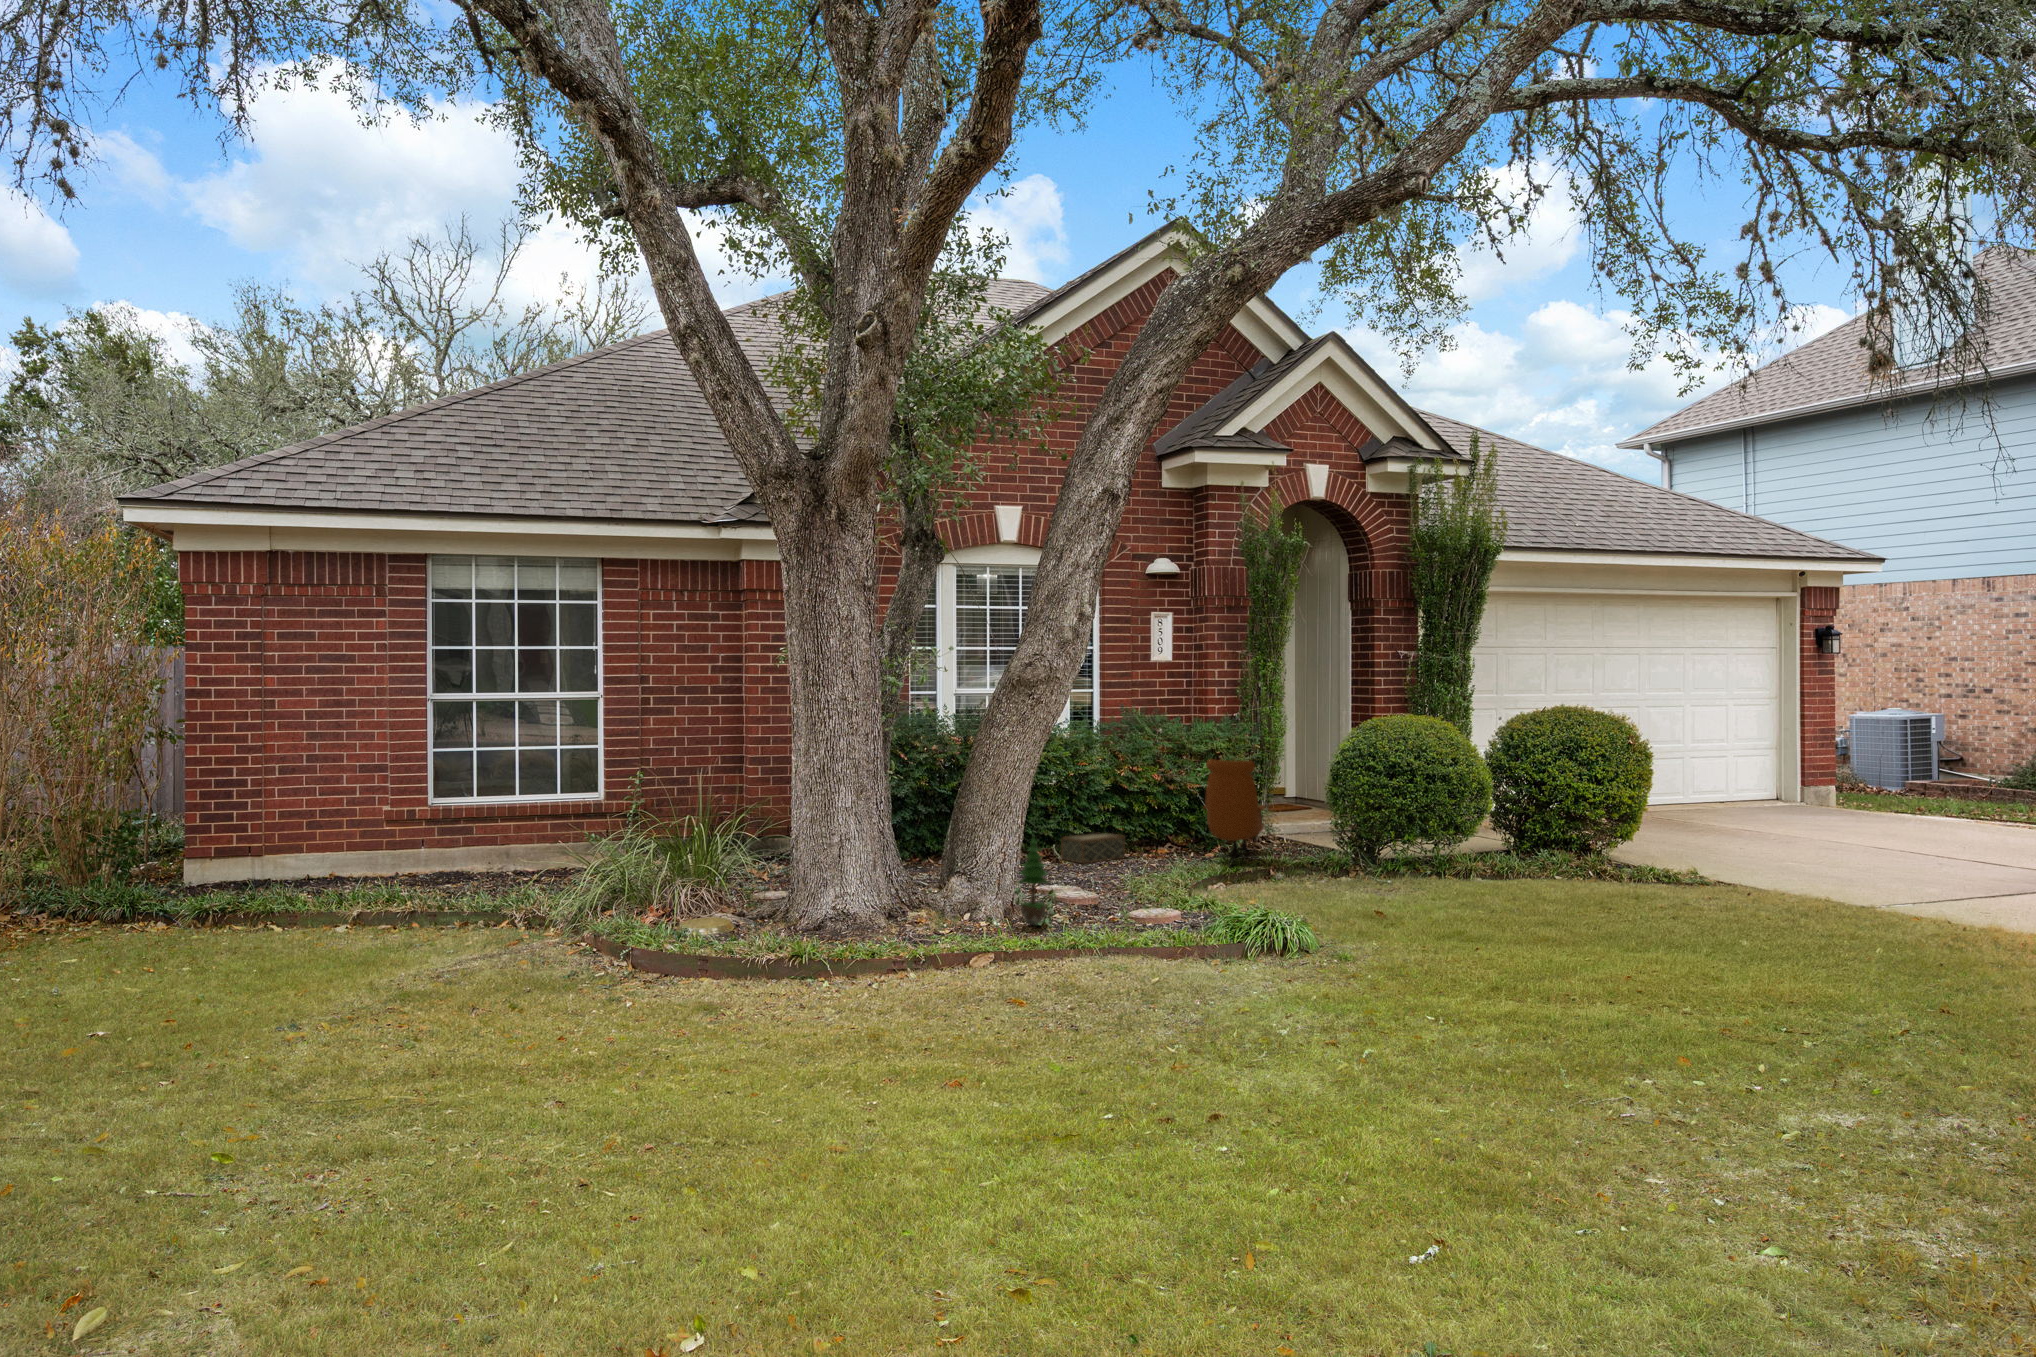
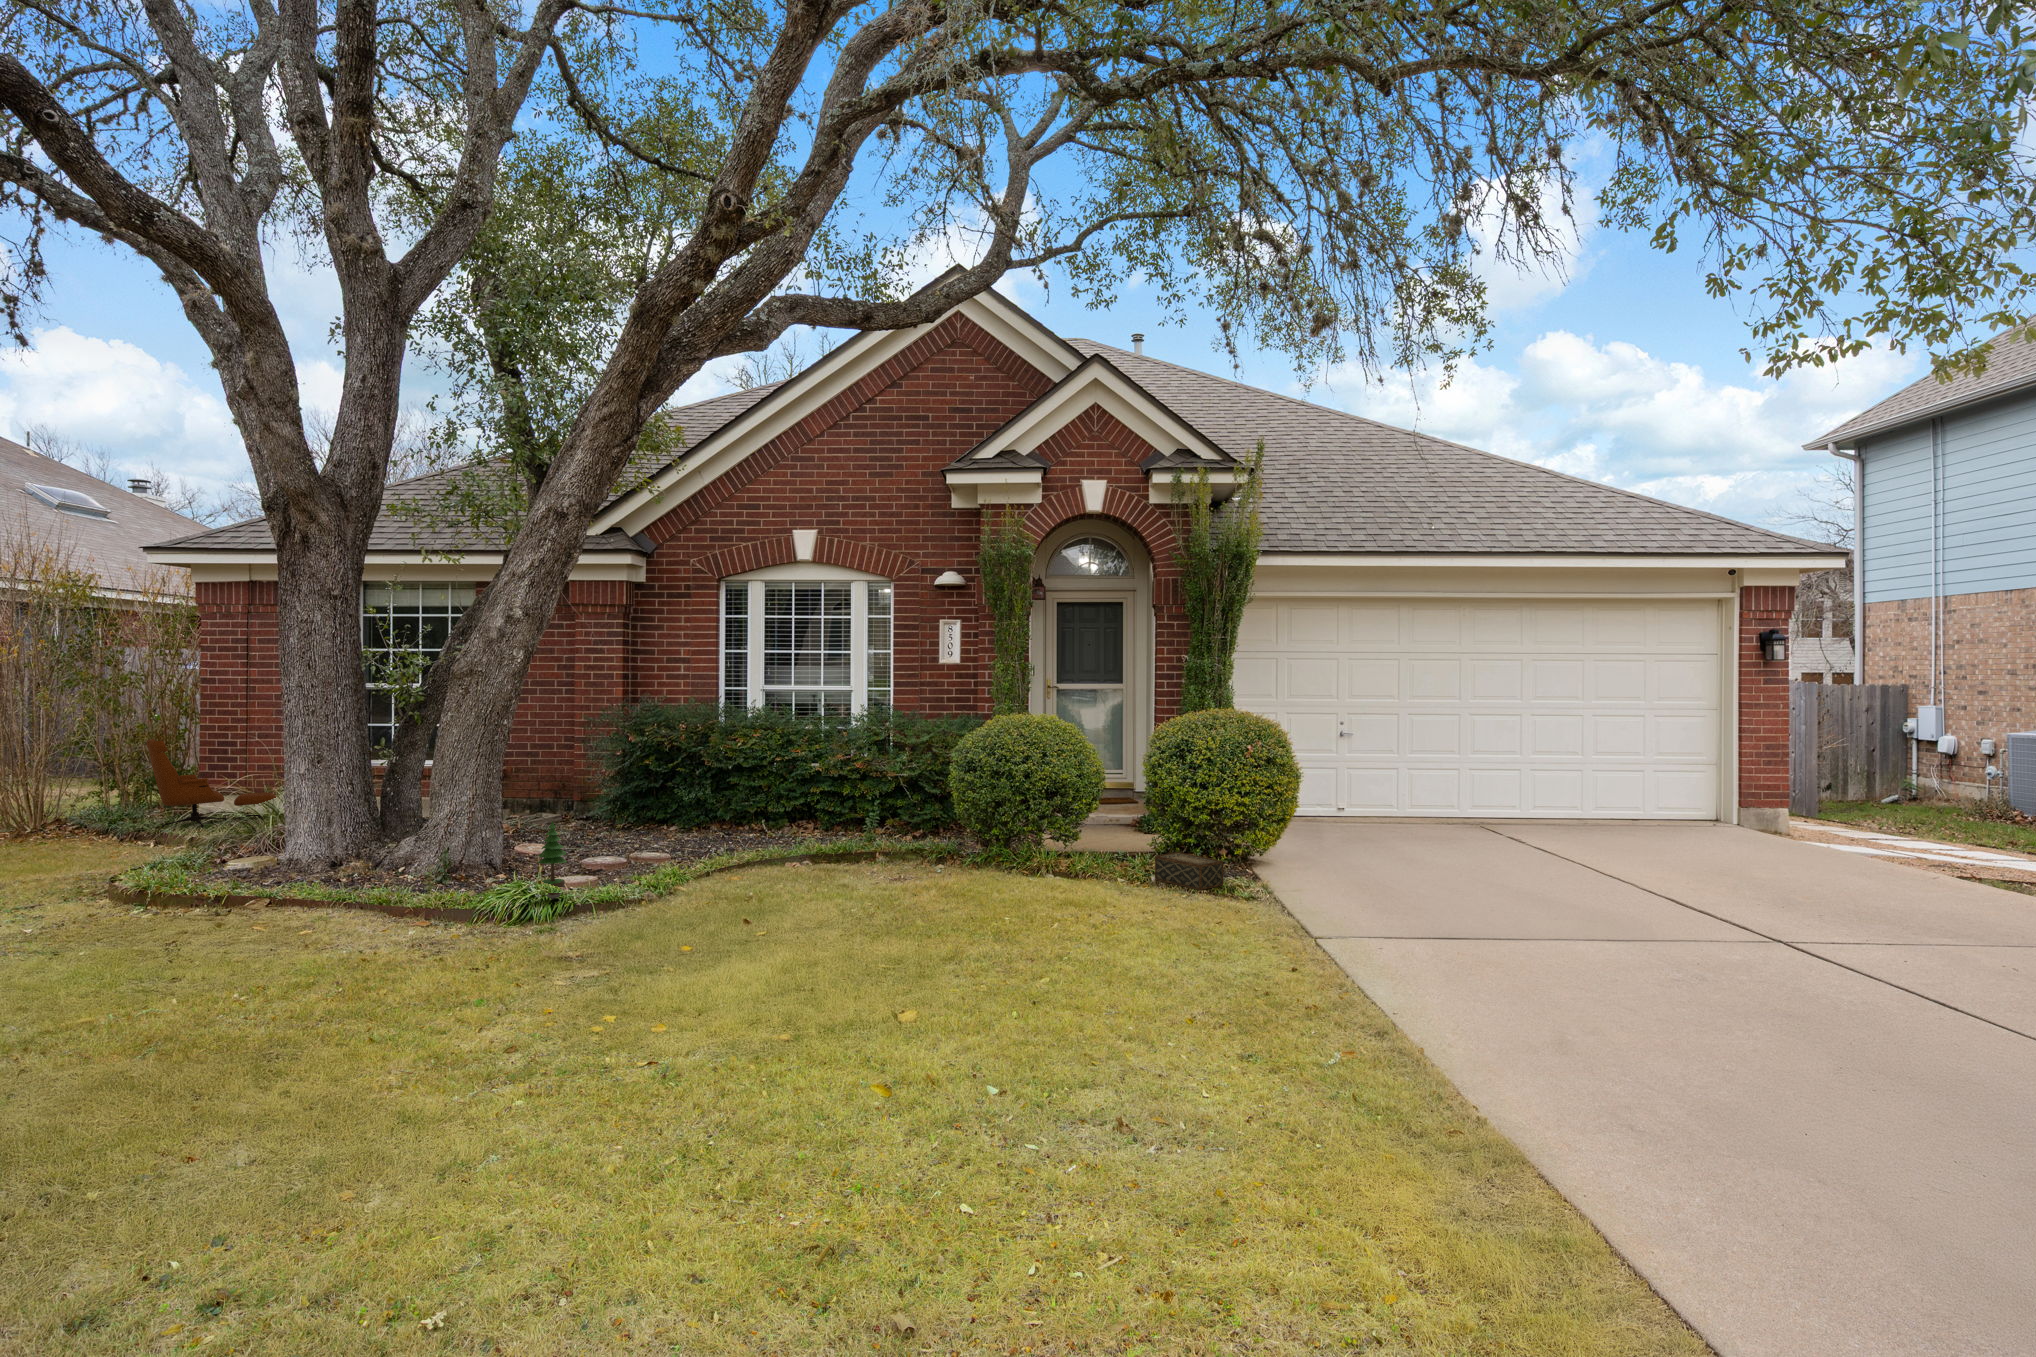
lounge chair: present [1203,759,1267,866] -> present [147,739,276,827]
woven basket: present [1061,834,1125,864] -> present [1155,852,1224,890]

